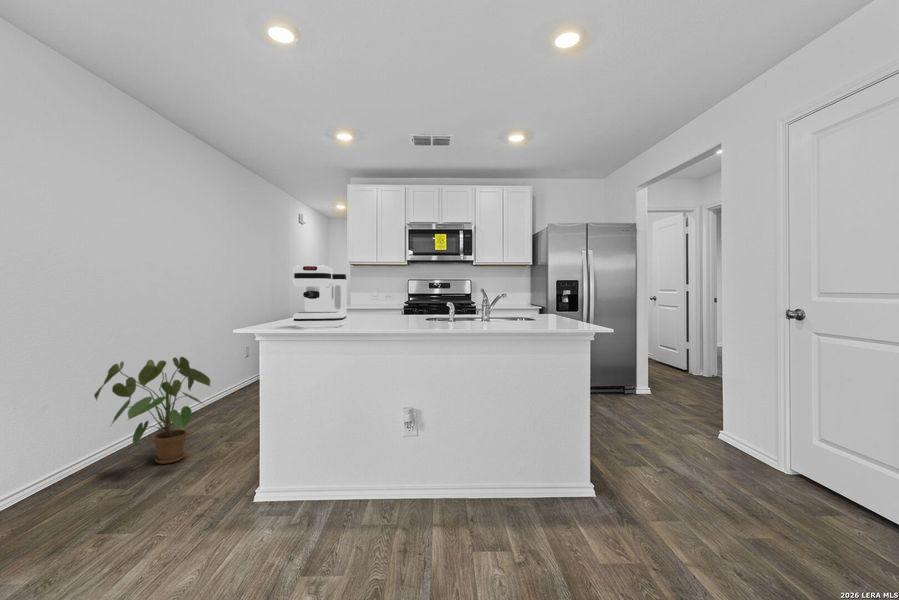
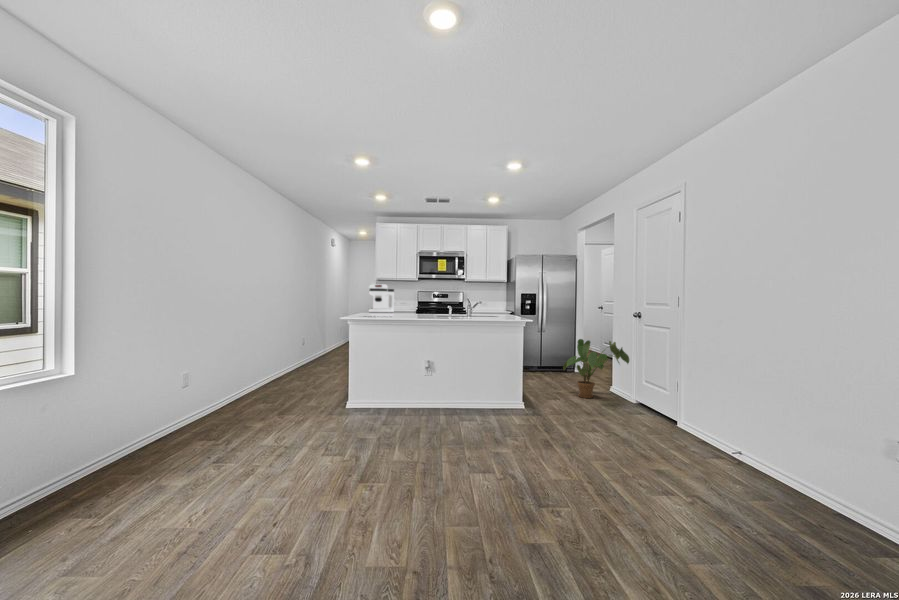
house plant: present [94,357,210,464] -> present [563,339,629,398]

